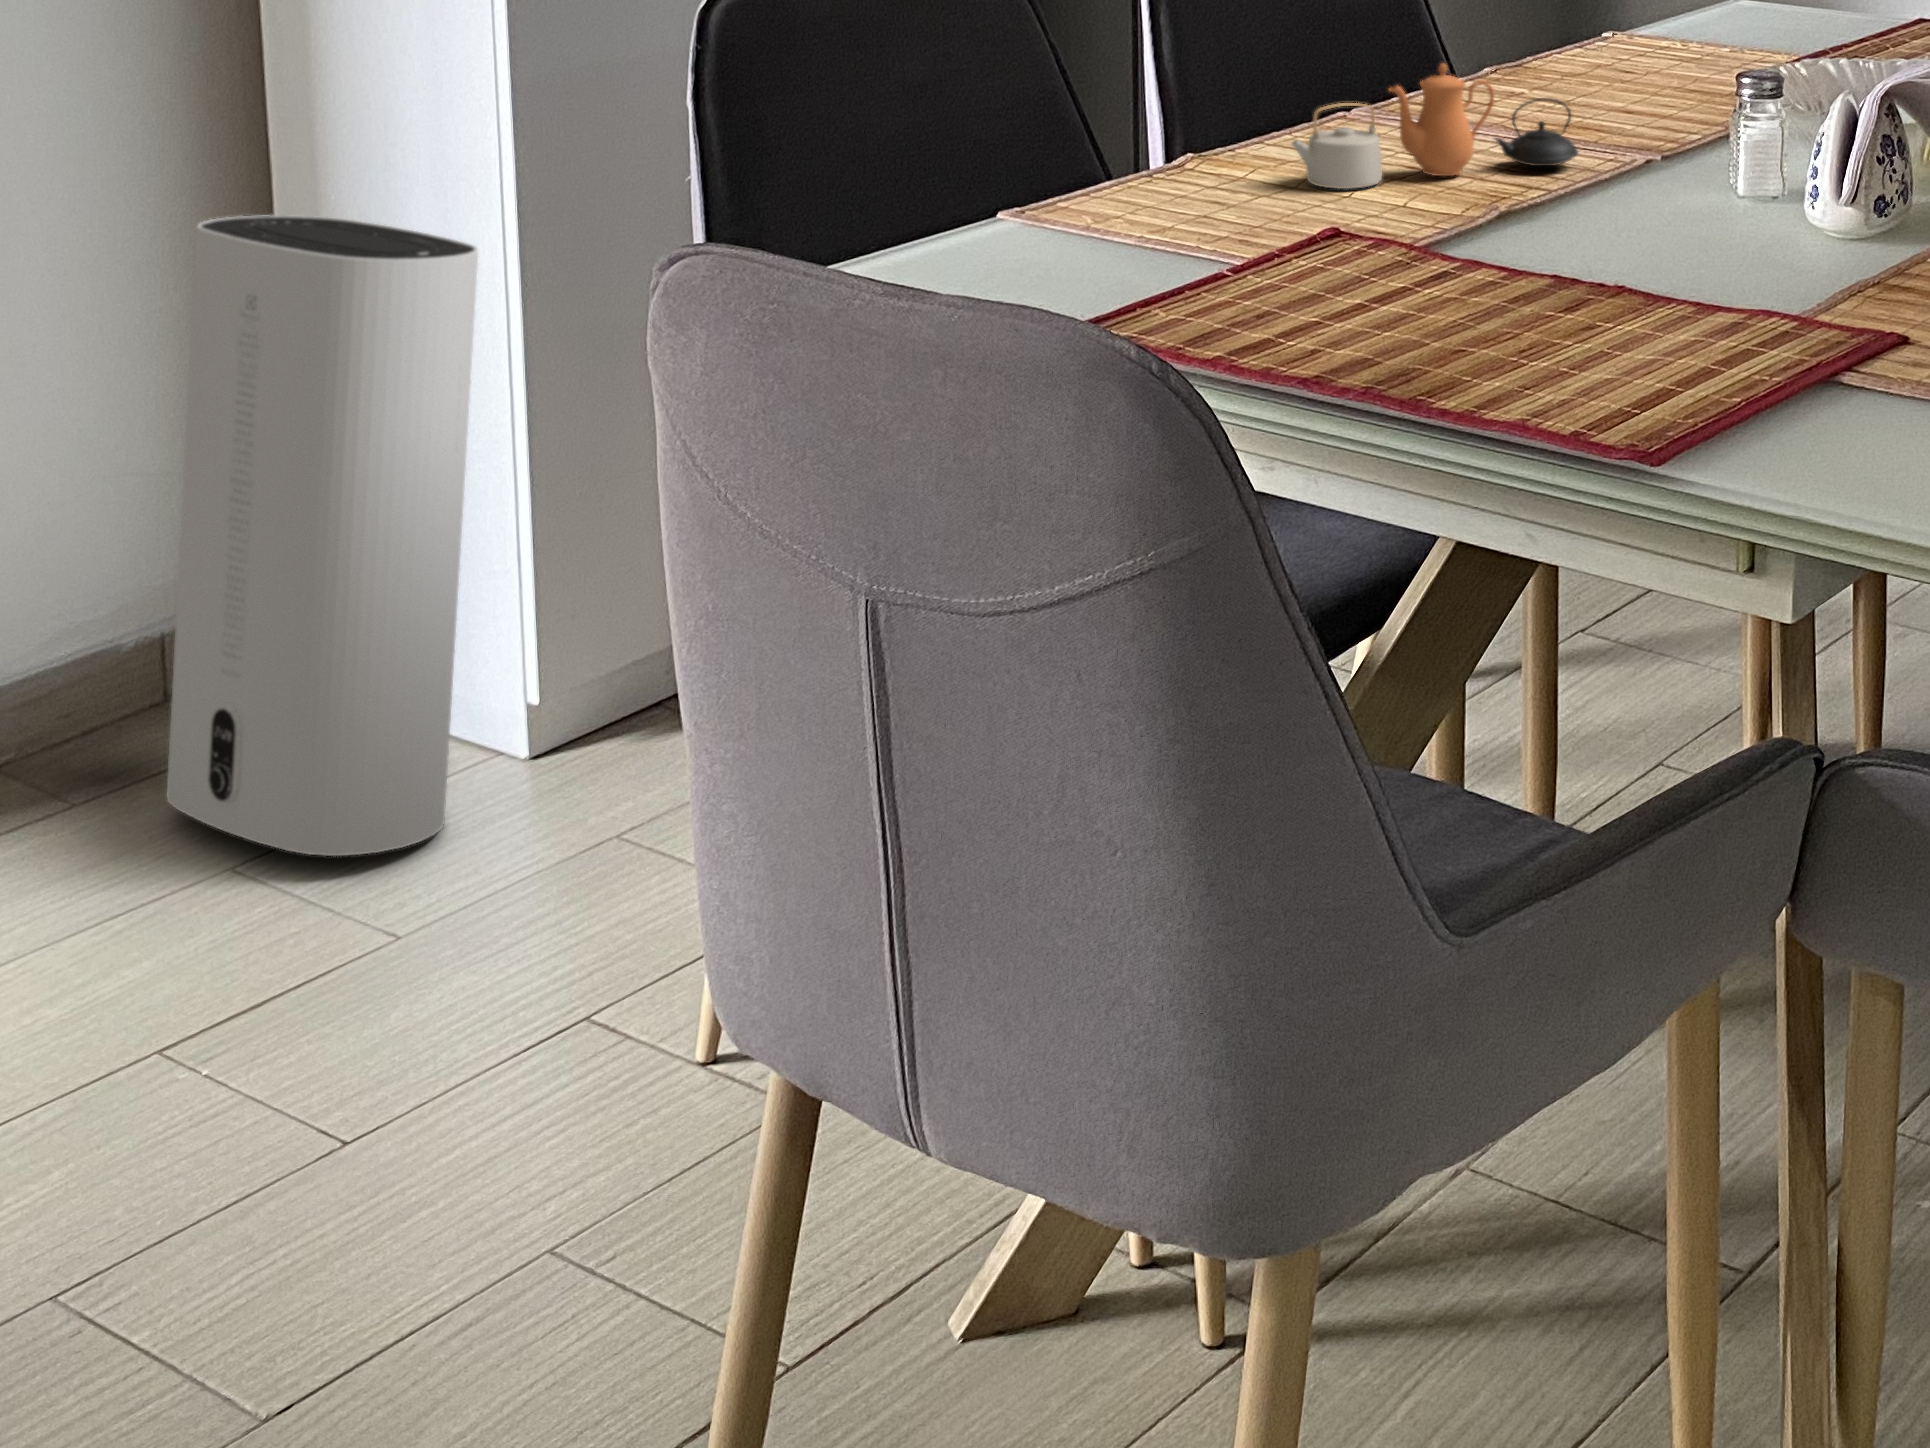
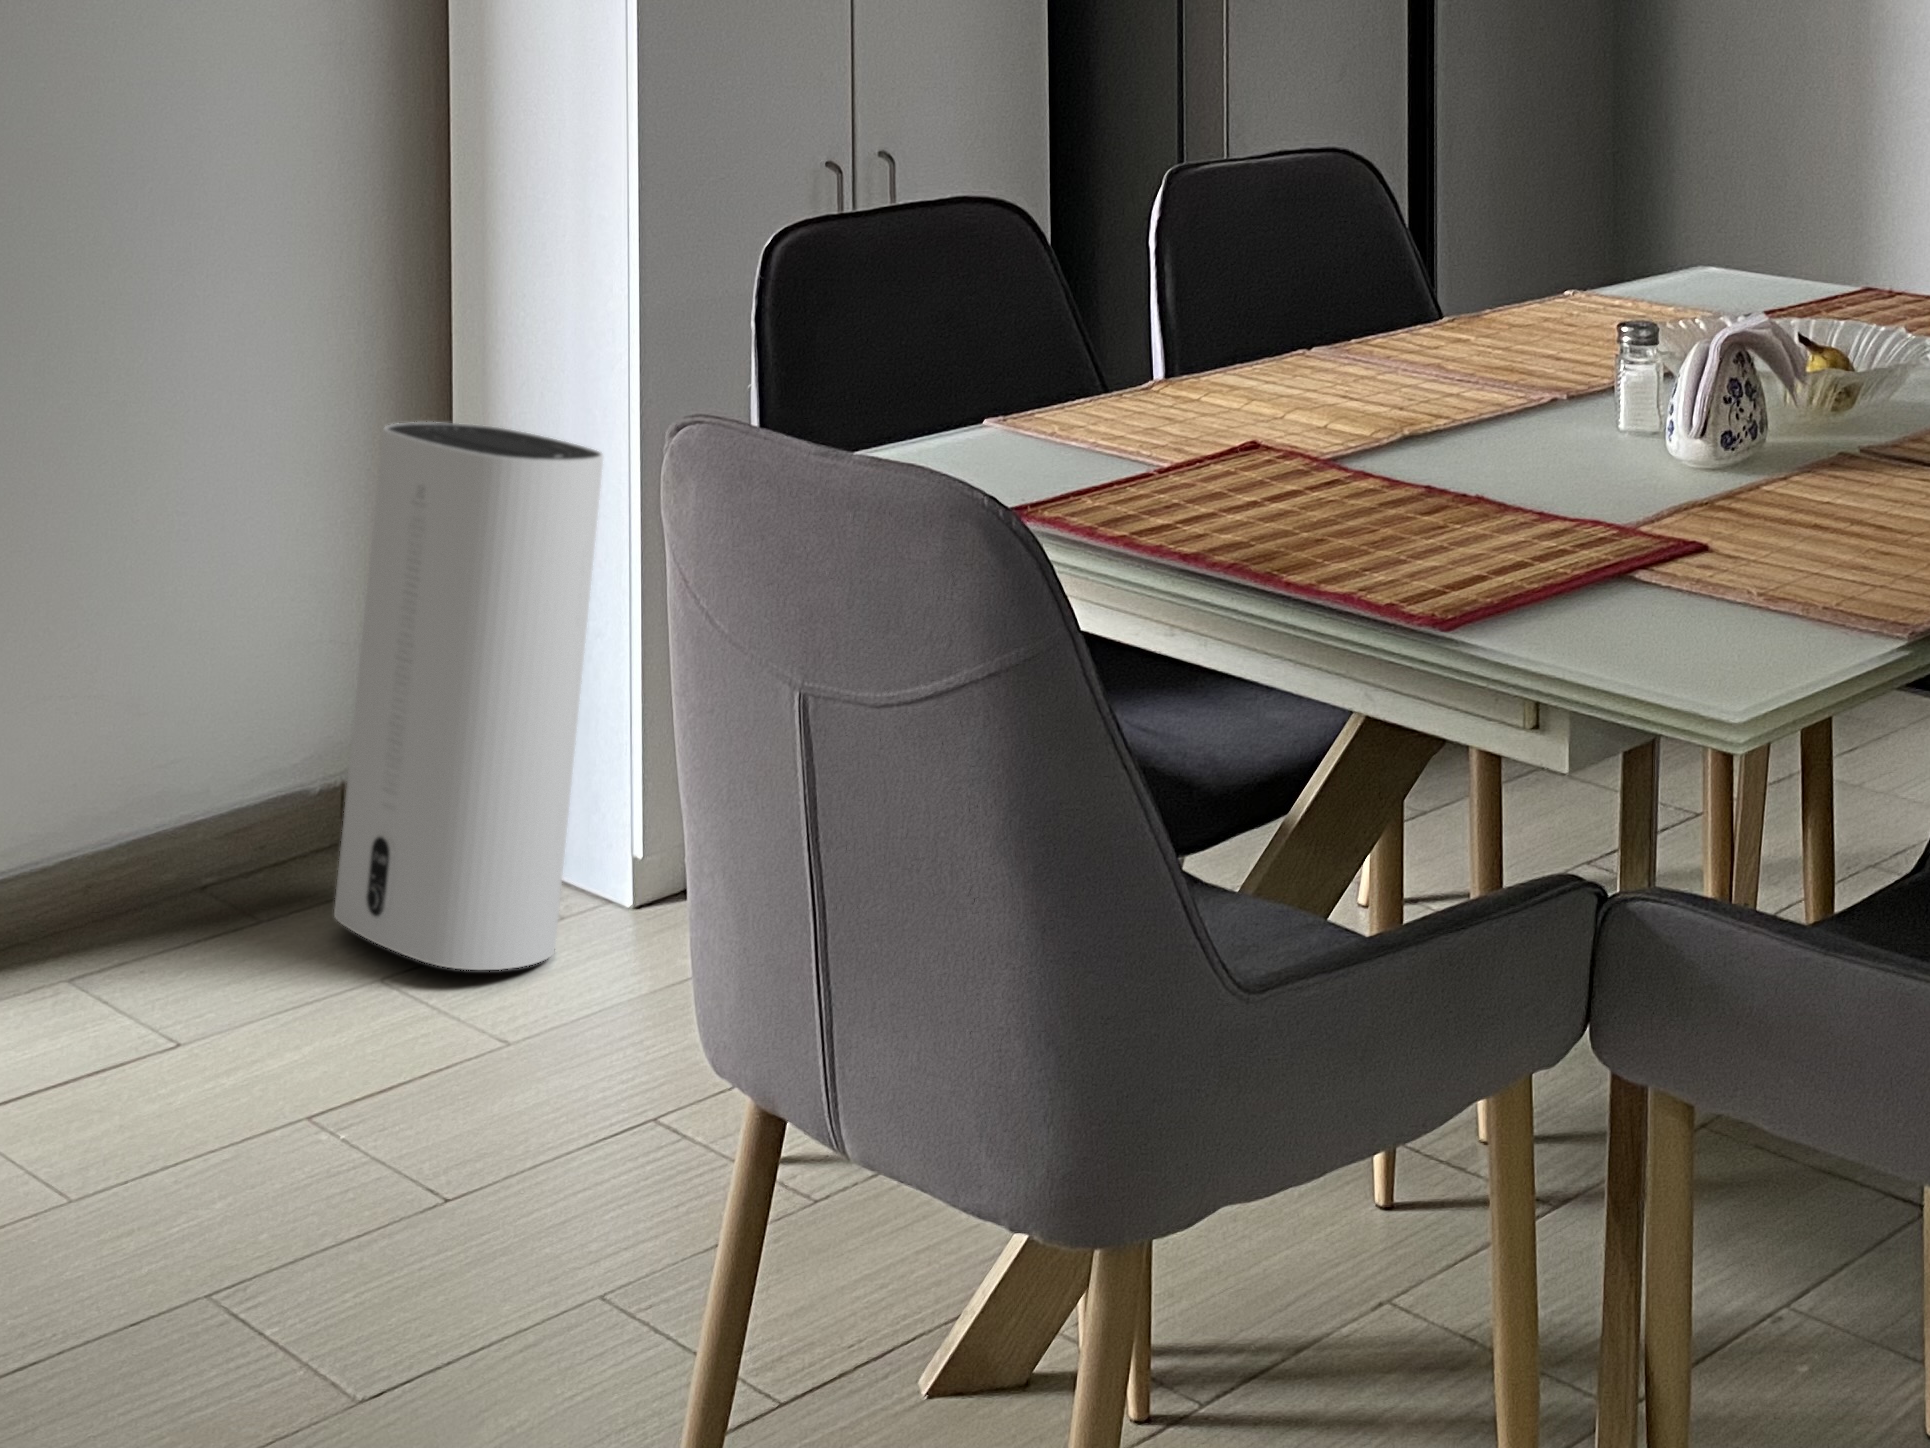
teapot: present [1292,63,1578,189] -> none [1240,311,1494,416]

